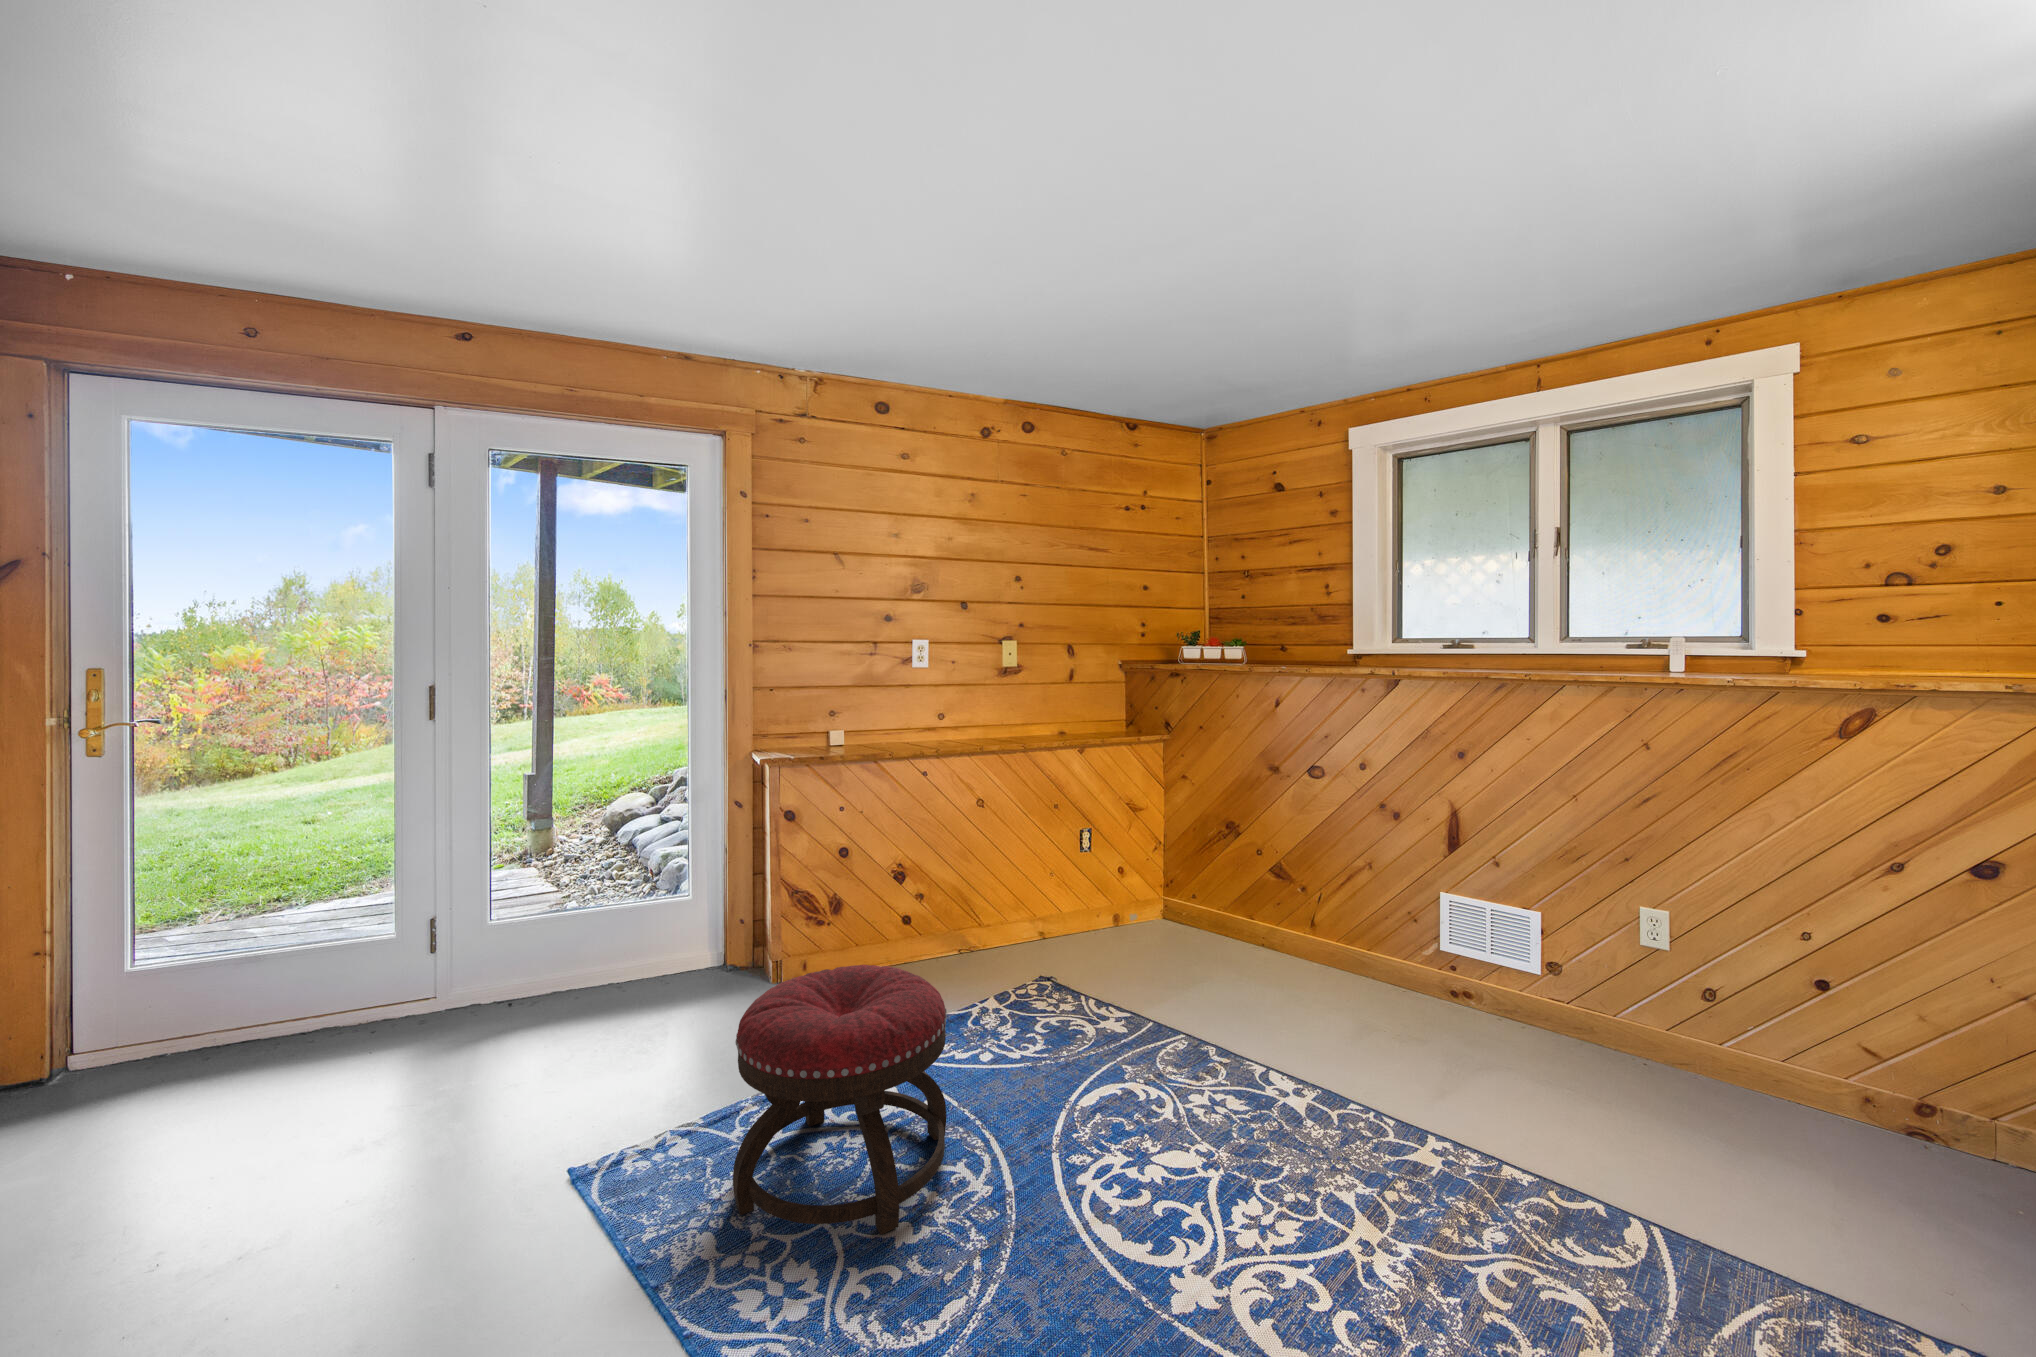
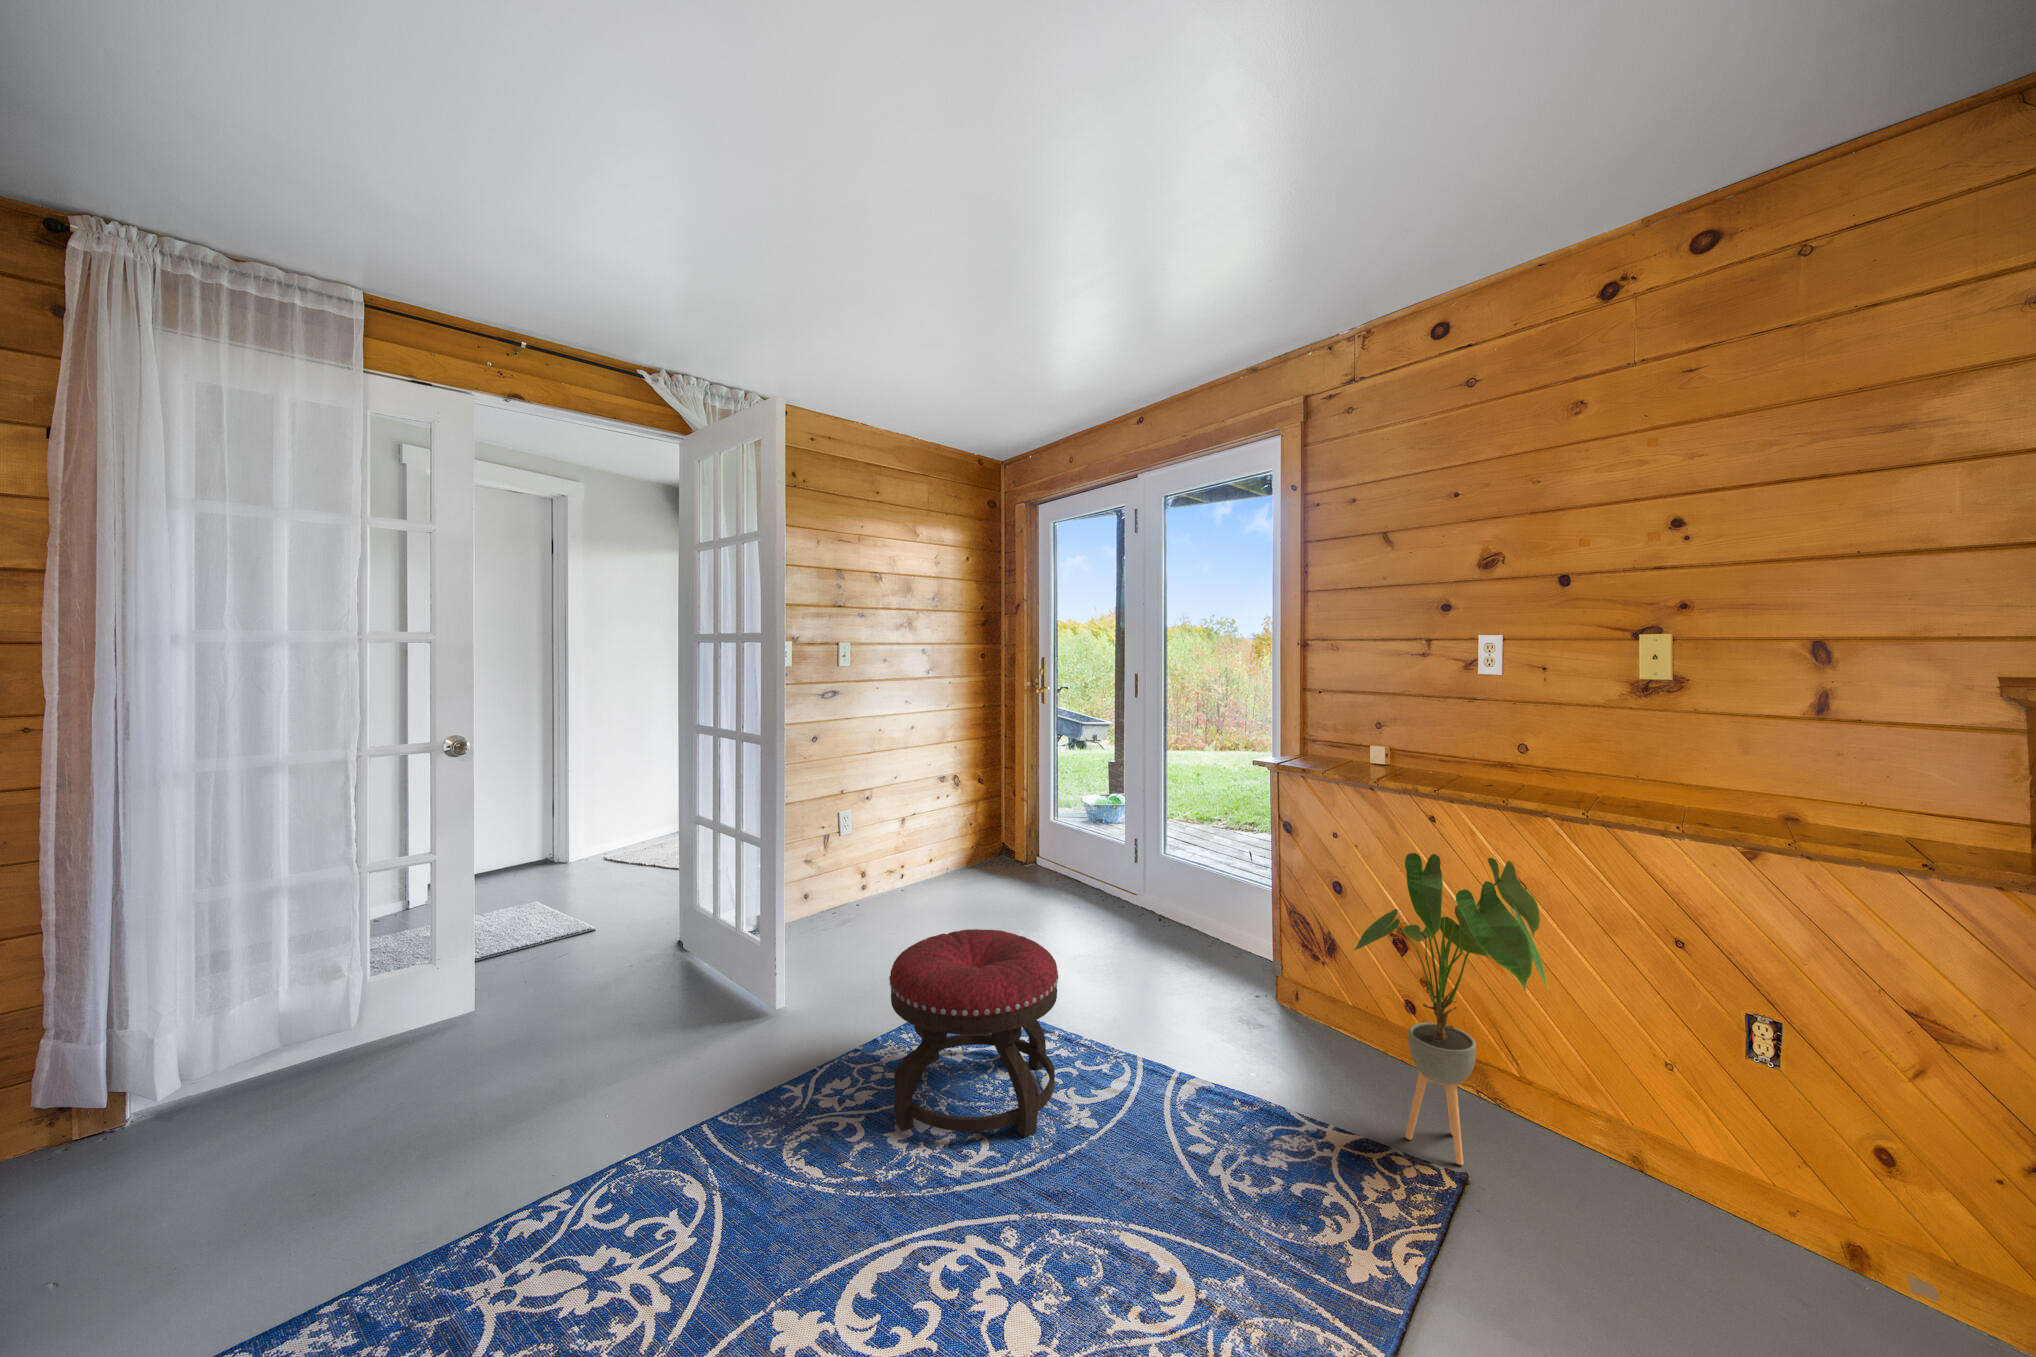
house plant: none [963,777,1087,980] -> present [1352,853,1550,1165]

